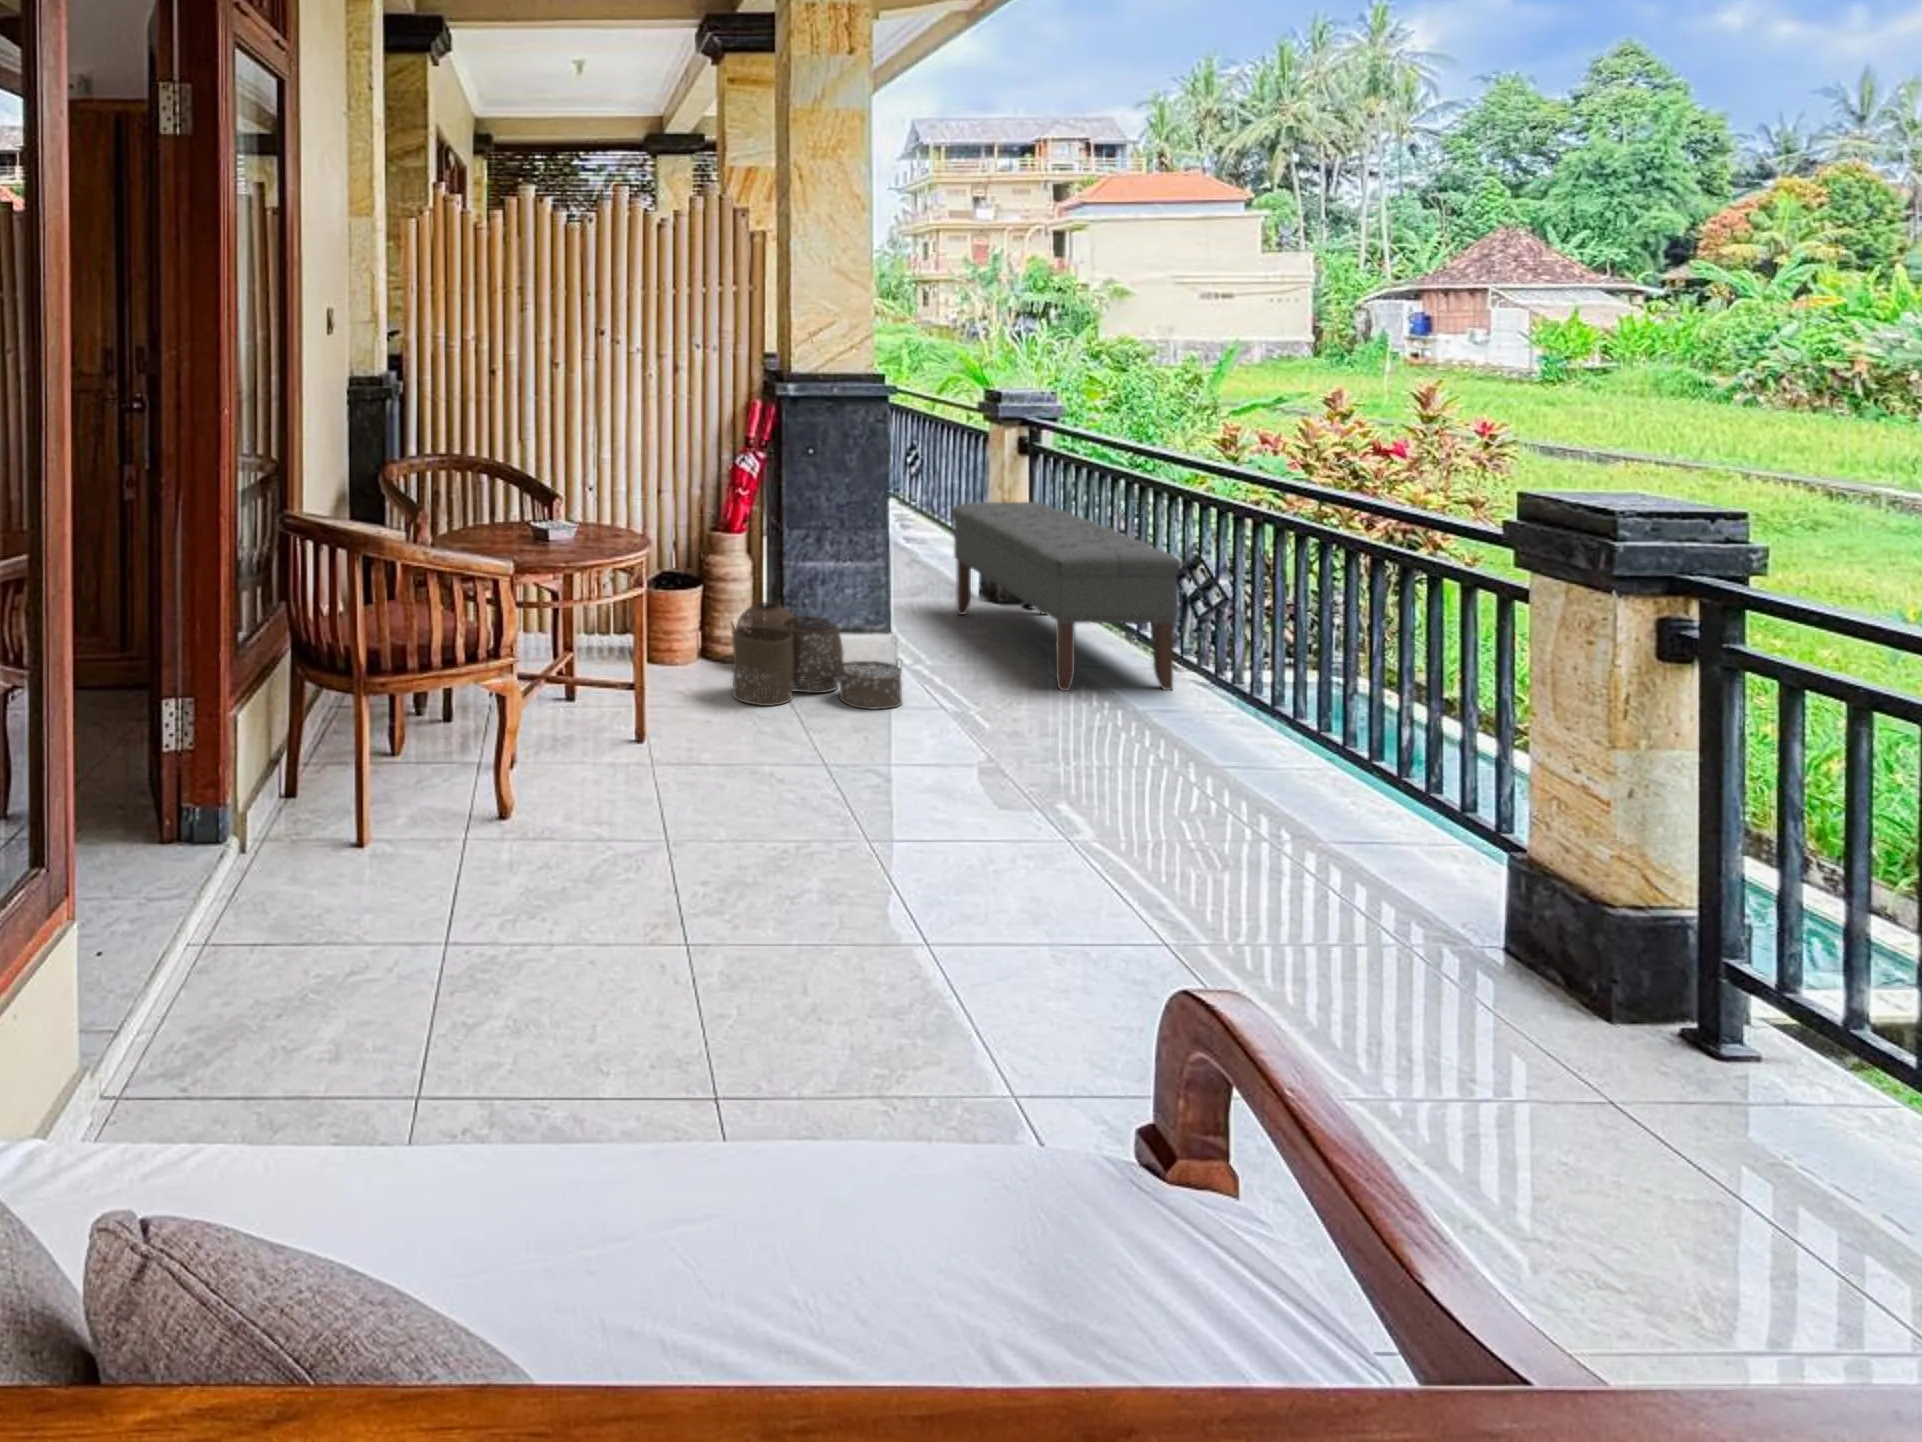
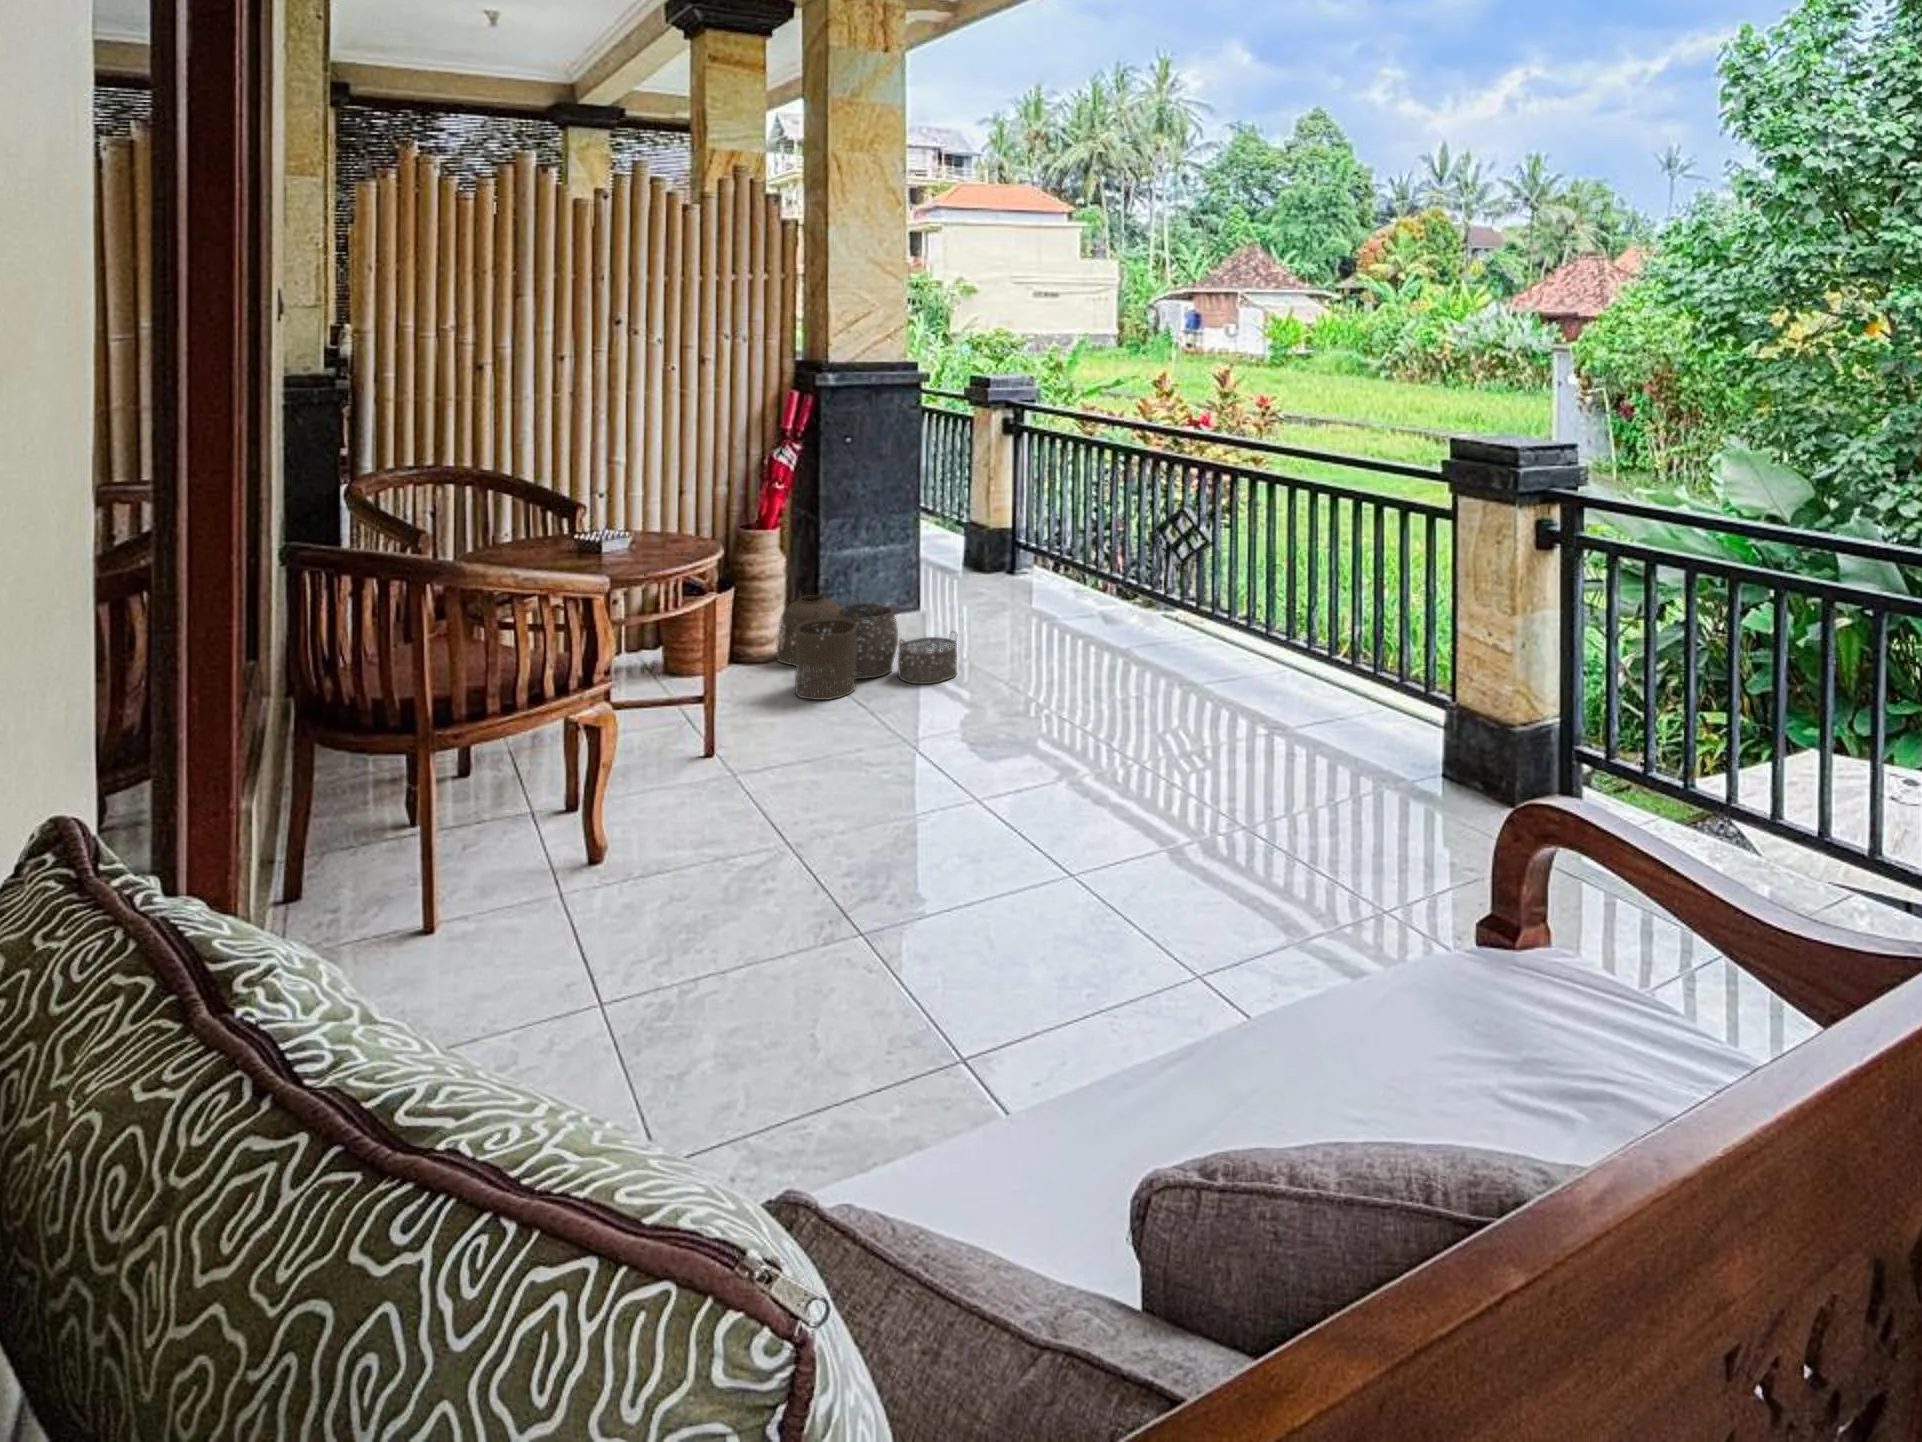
bench: present [951,502,1181,691] -> none [954,475,1163,638]

